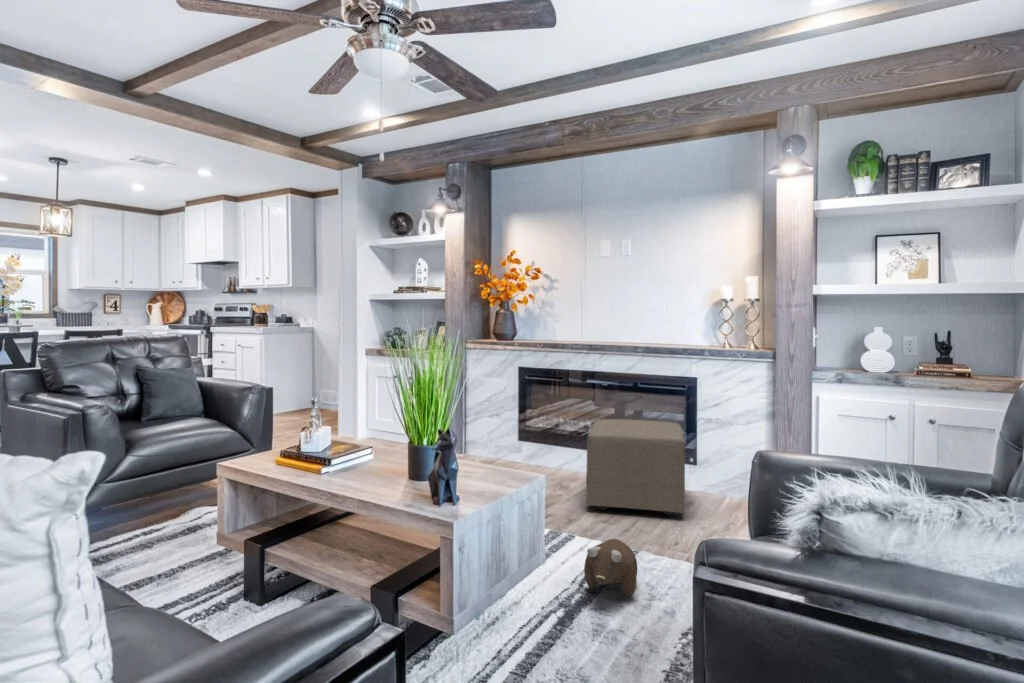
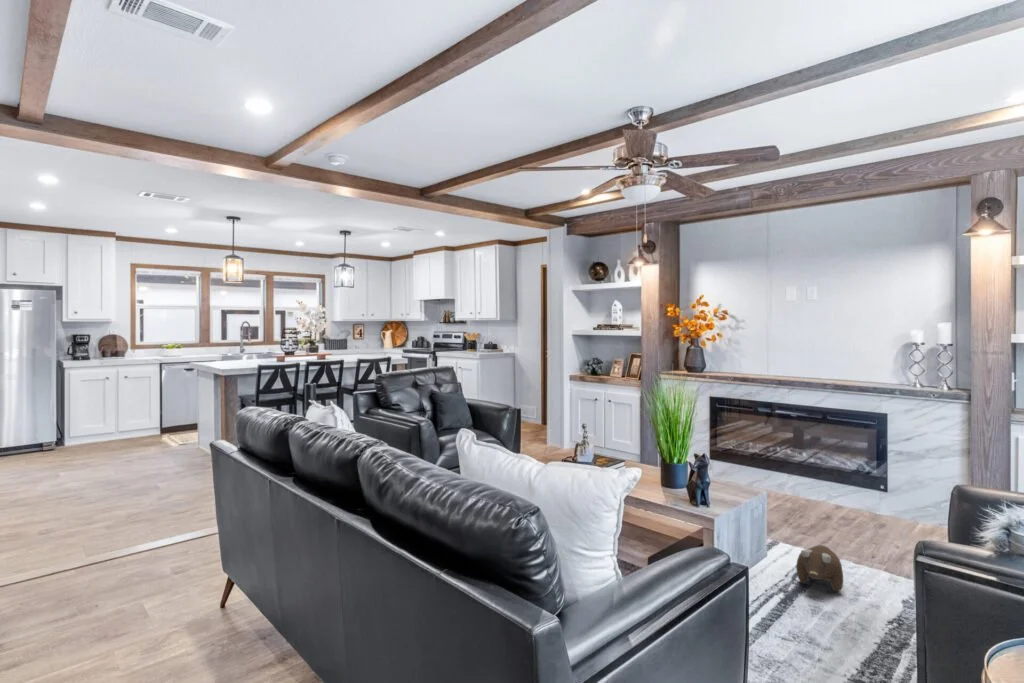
ottoman: present [586,419,685,516] -> none [783,446,878,535]

